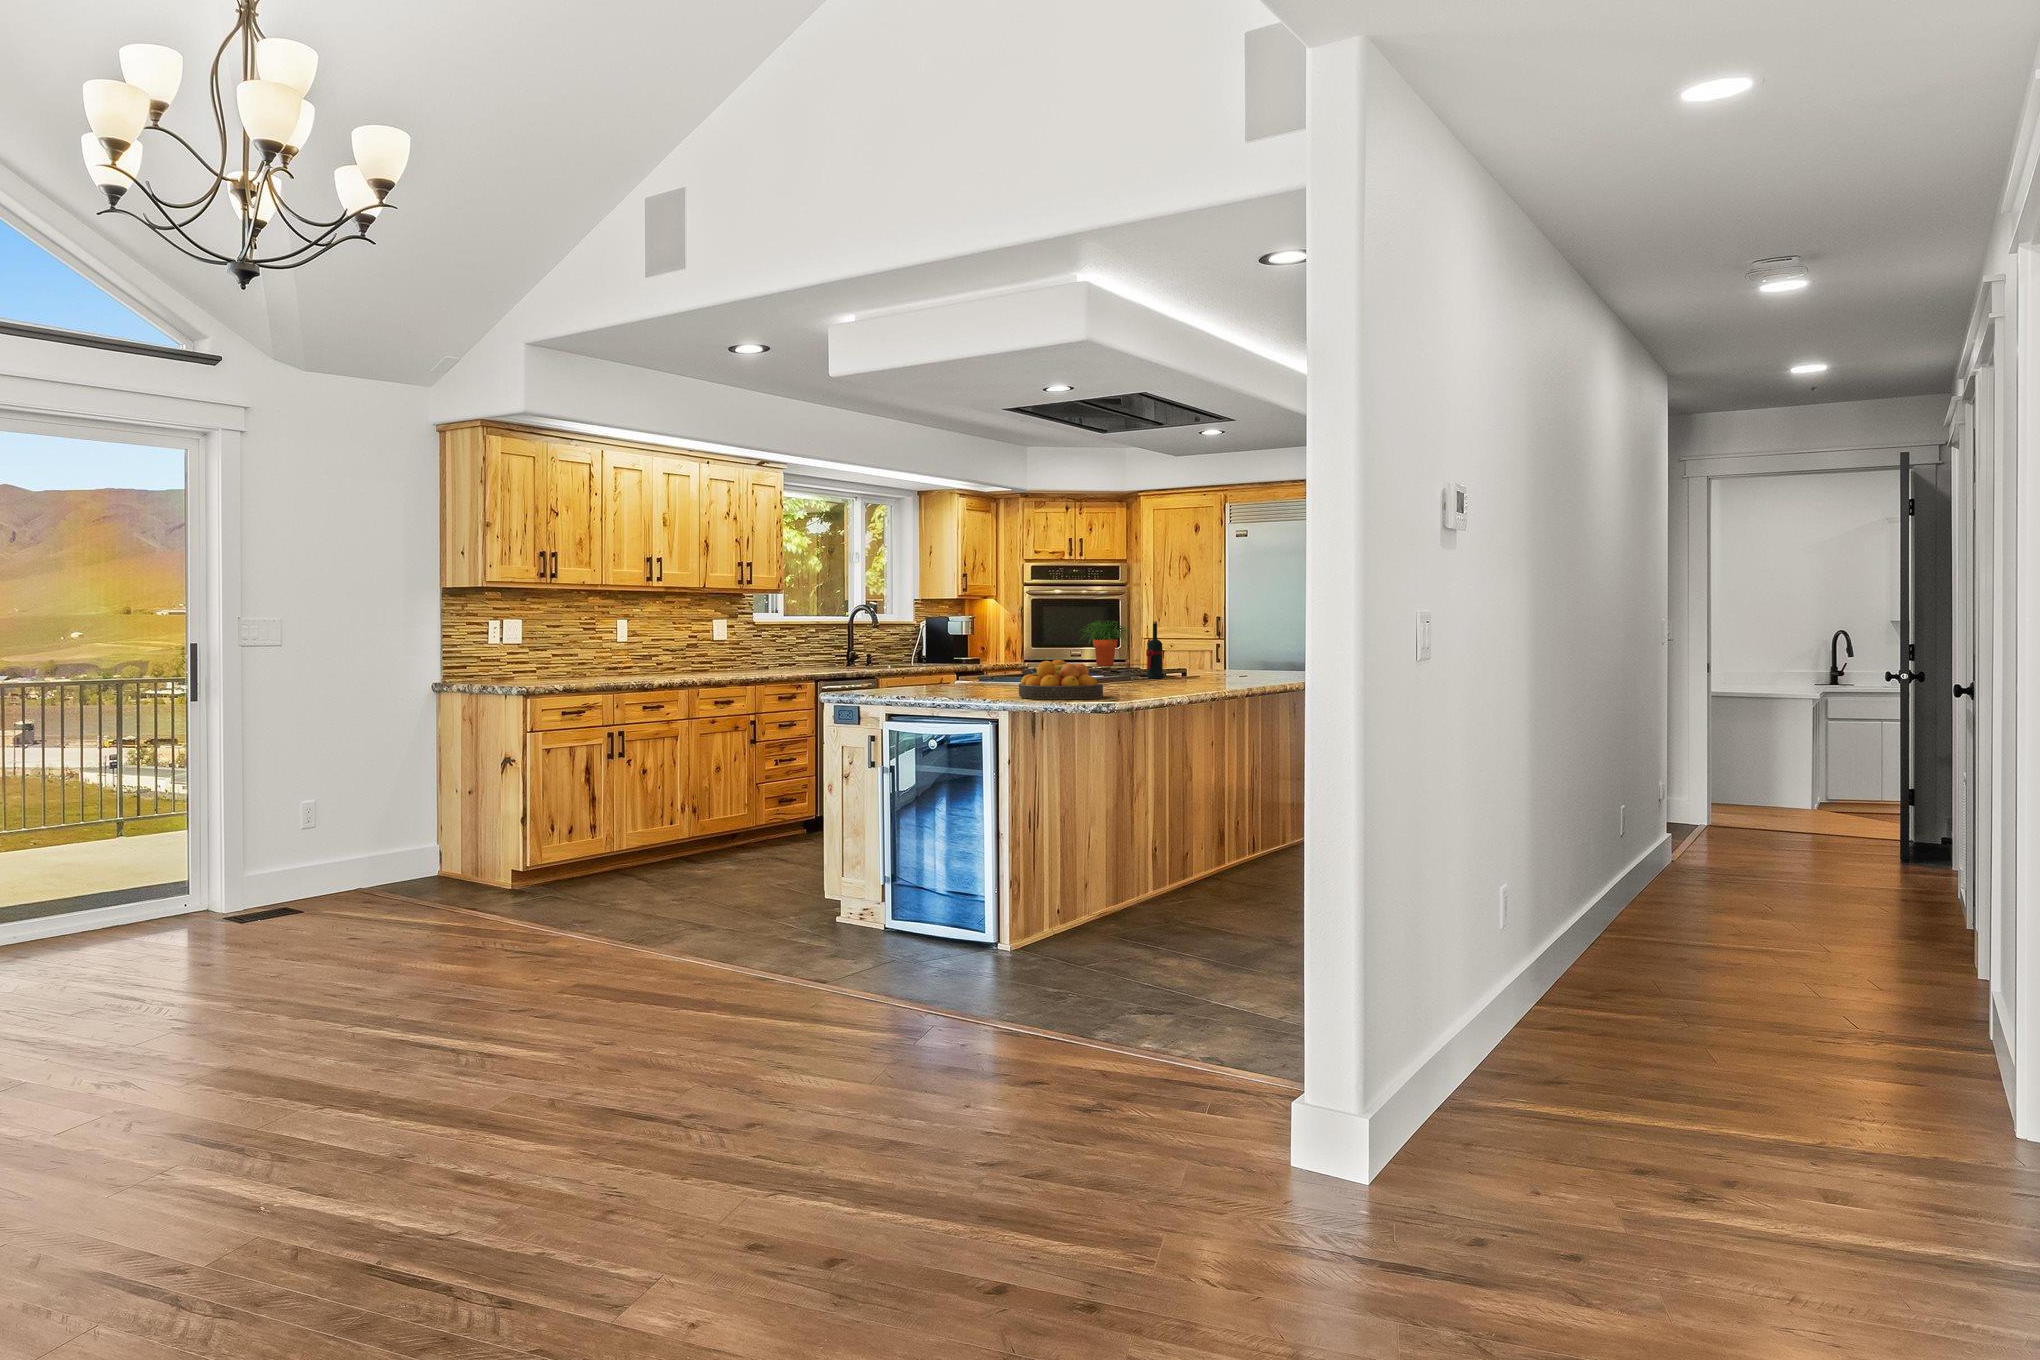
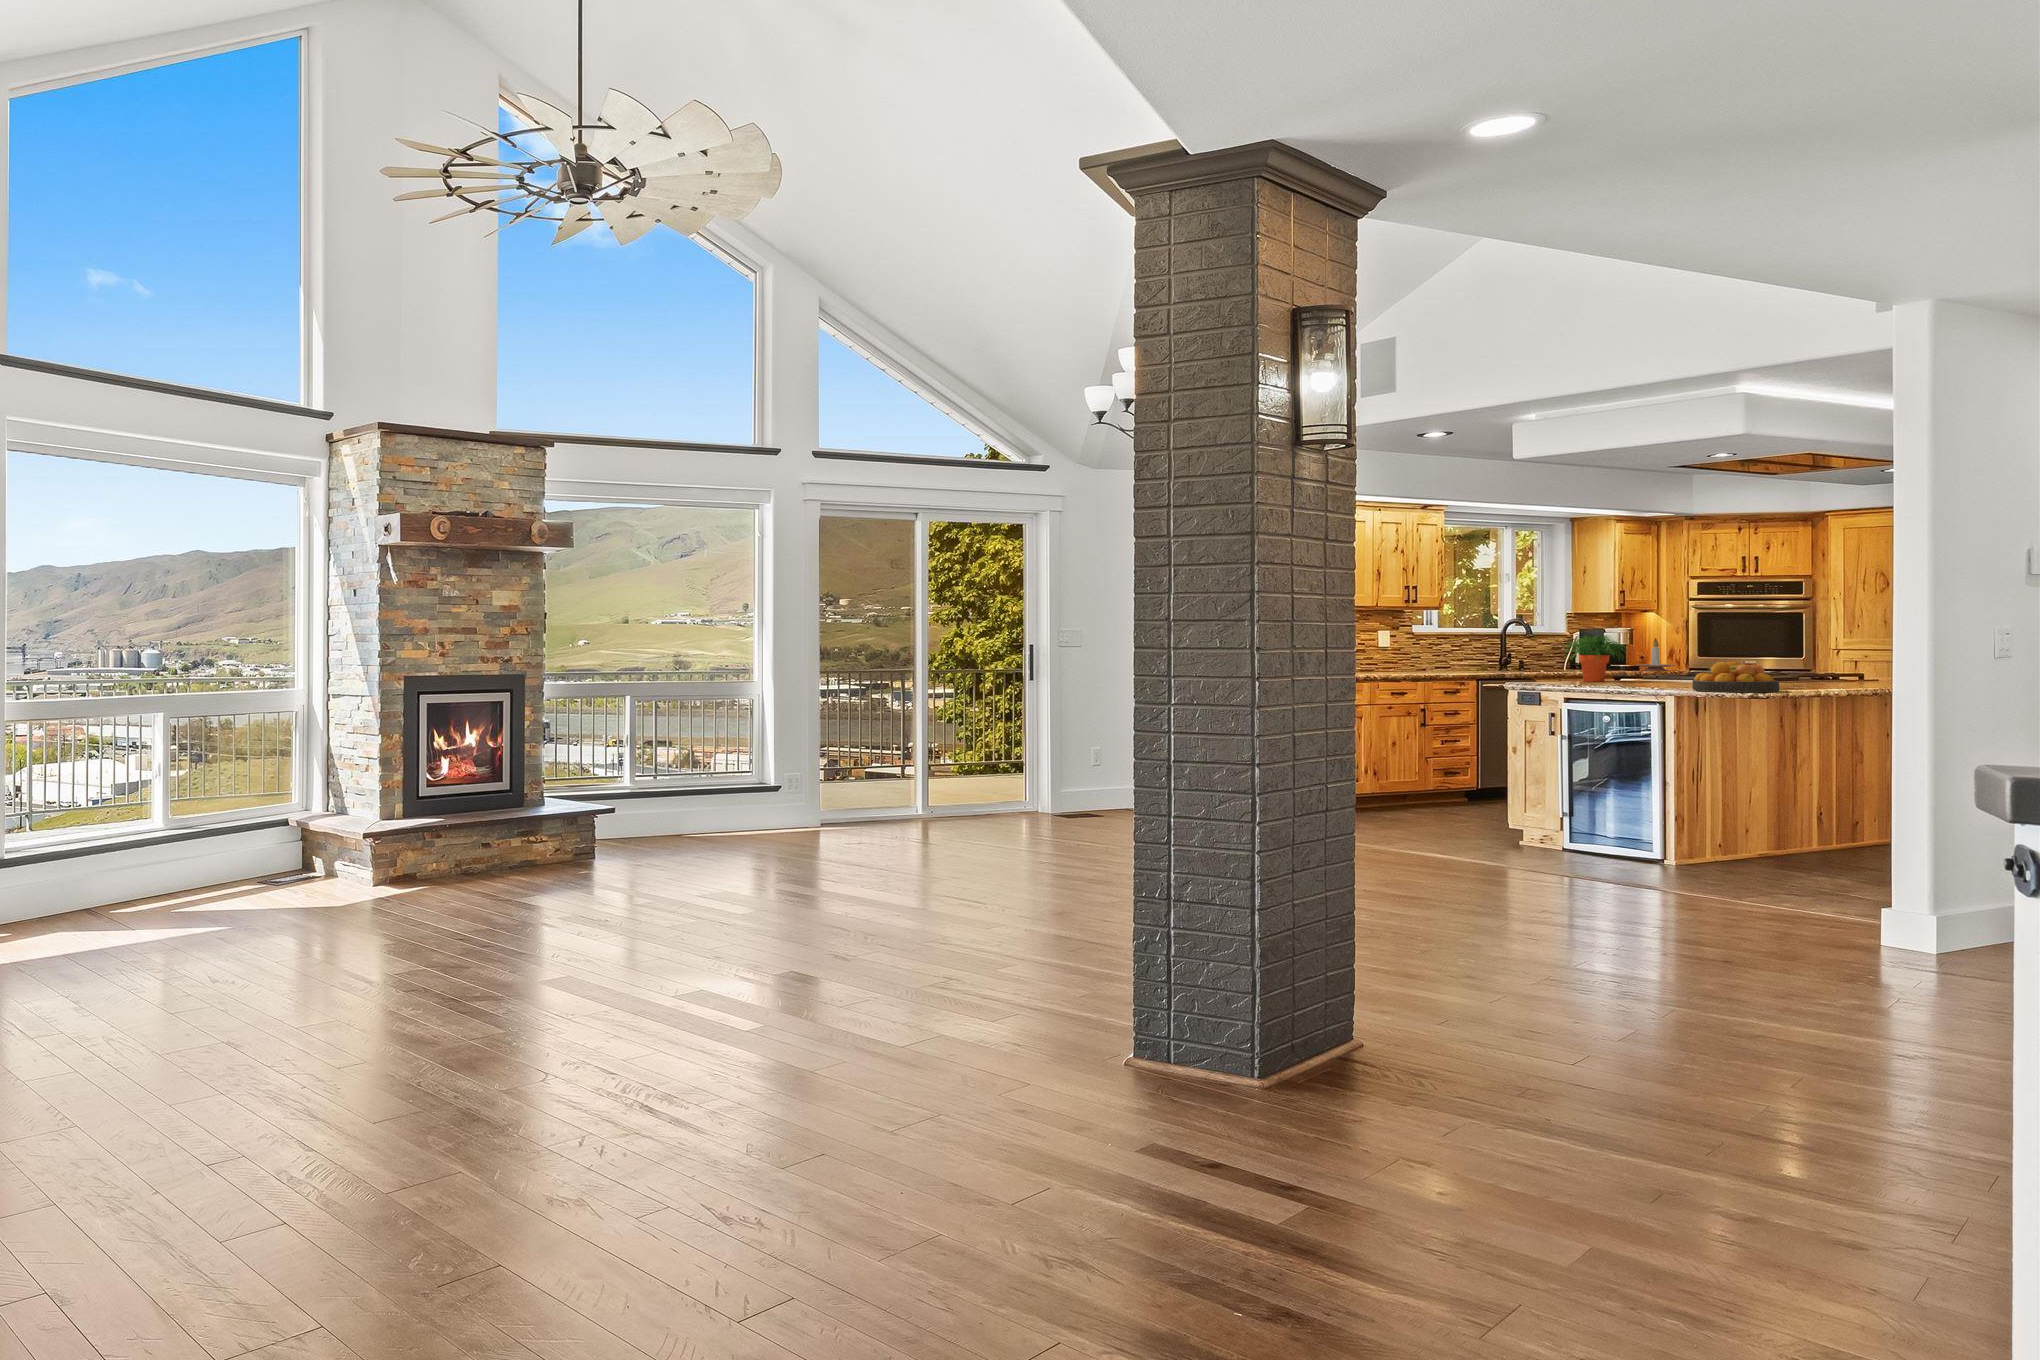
potted plant: present [1082,621,1129,666] -> present [1565,636,1627,682]
wine bottle: present [1146,621,1163,679] -> none [1829,631,1848,680]
candle holder: none [977,628,1012,666] -> present [1637,638,1674,671]

